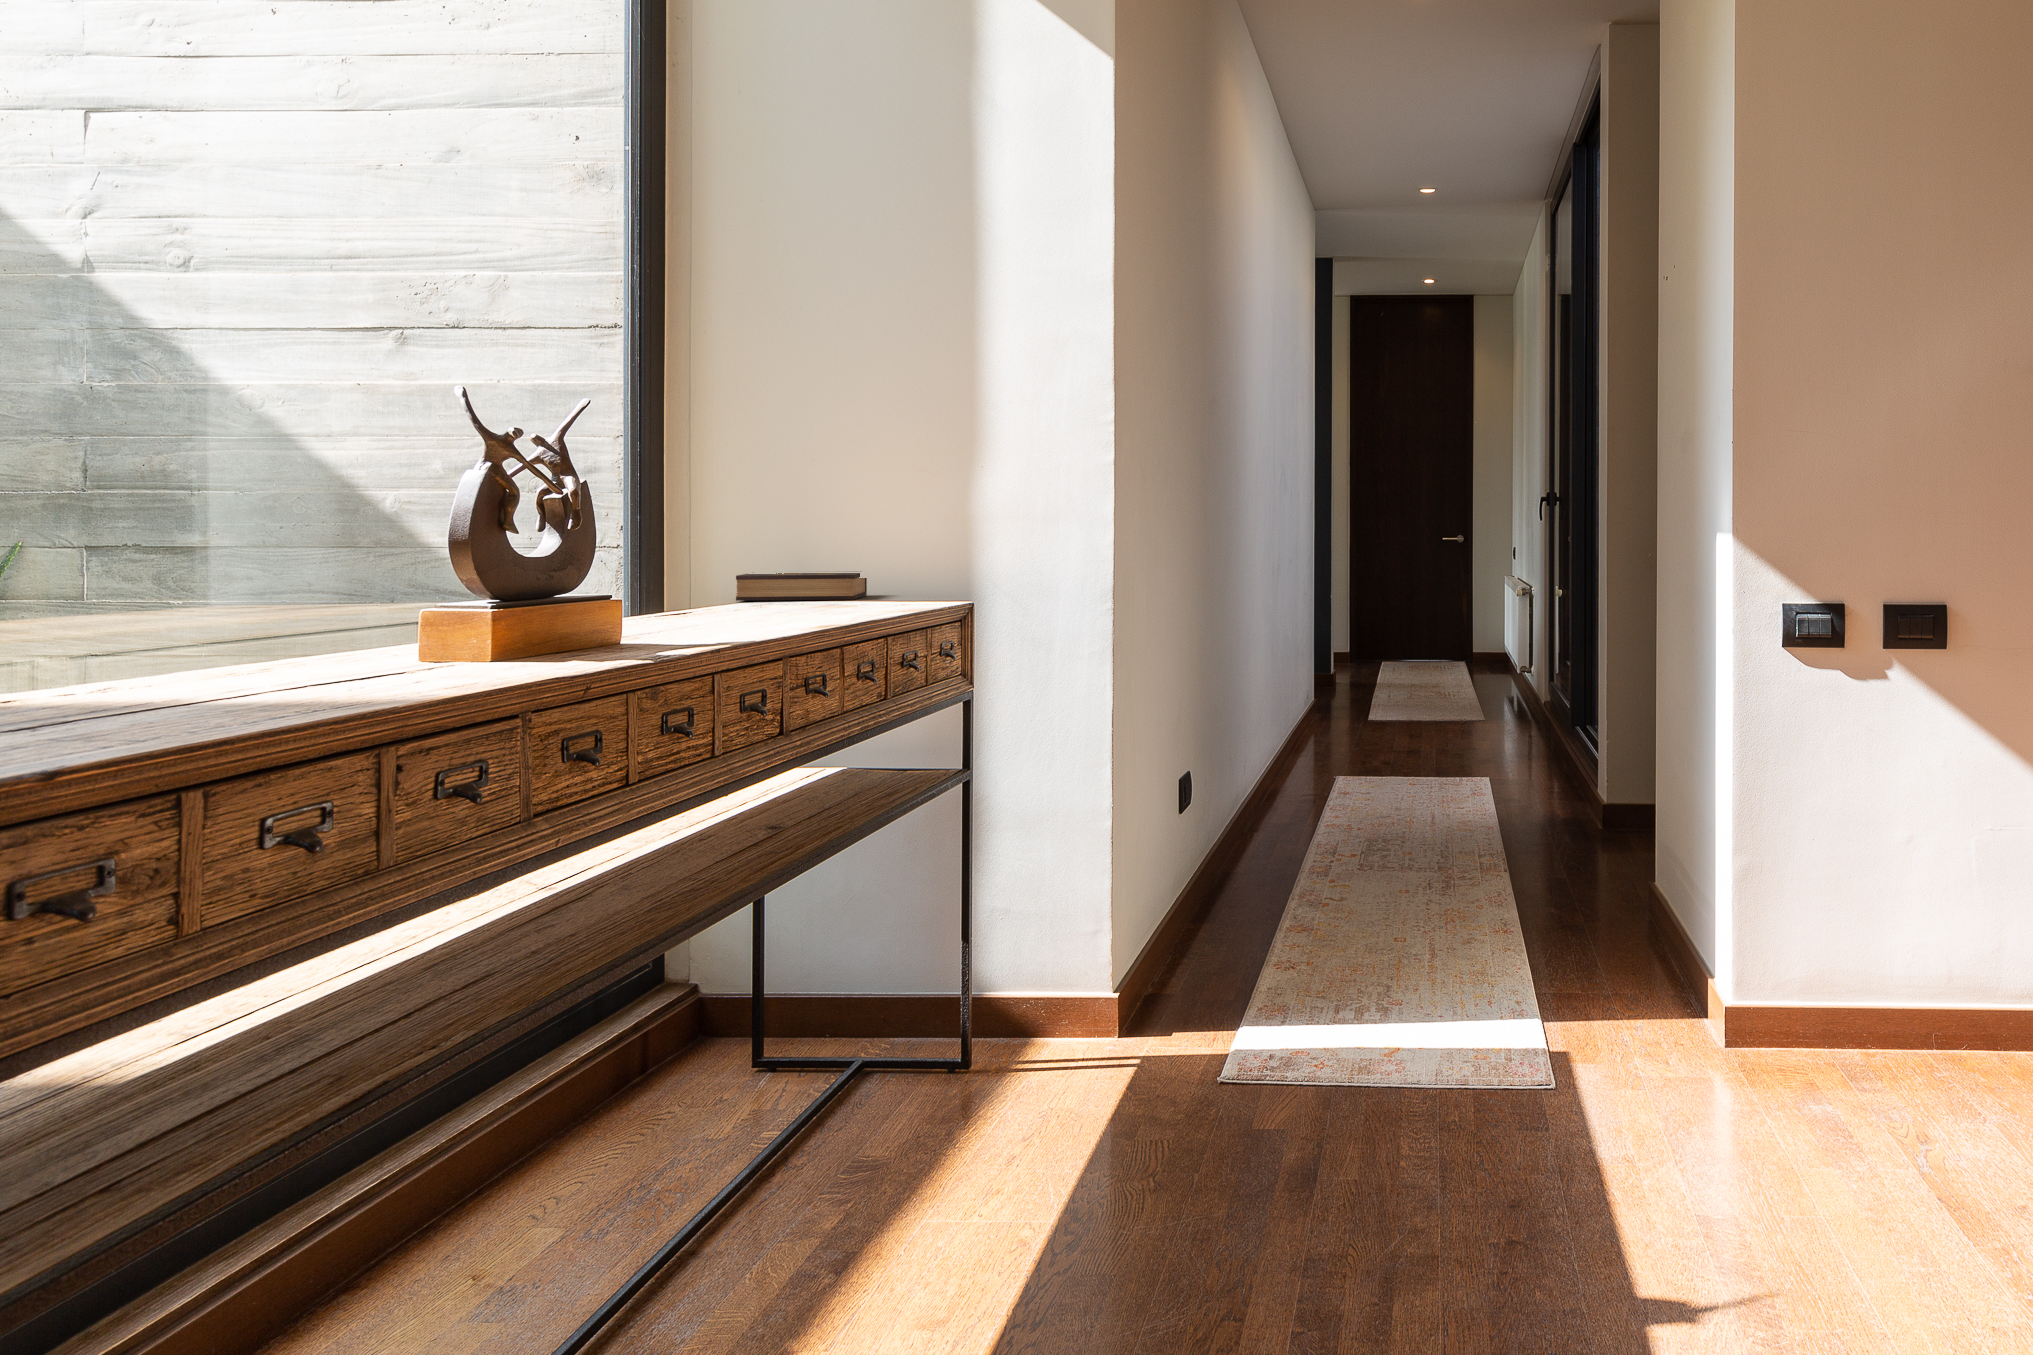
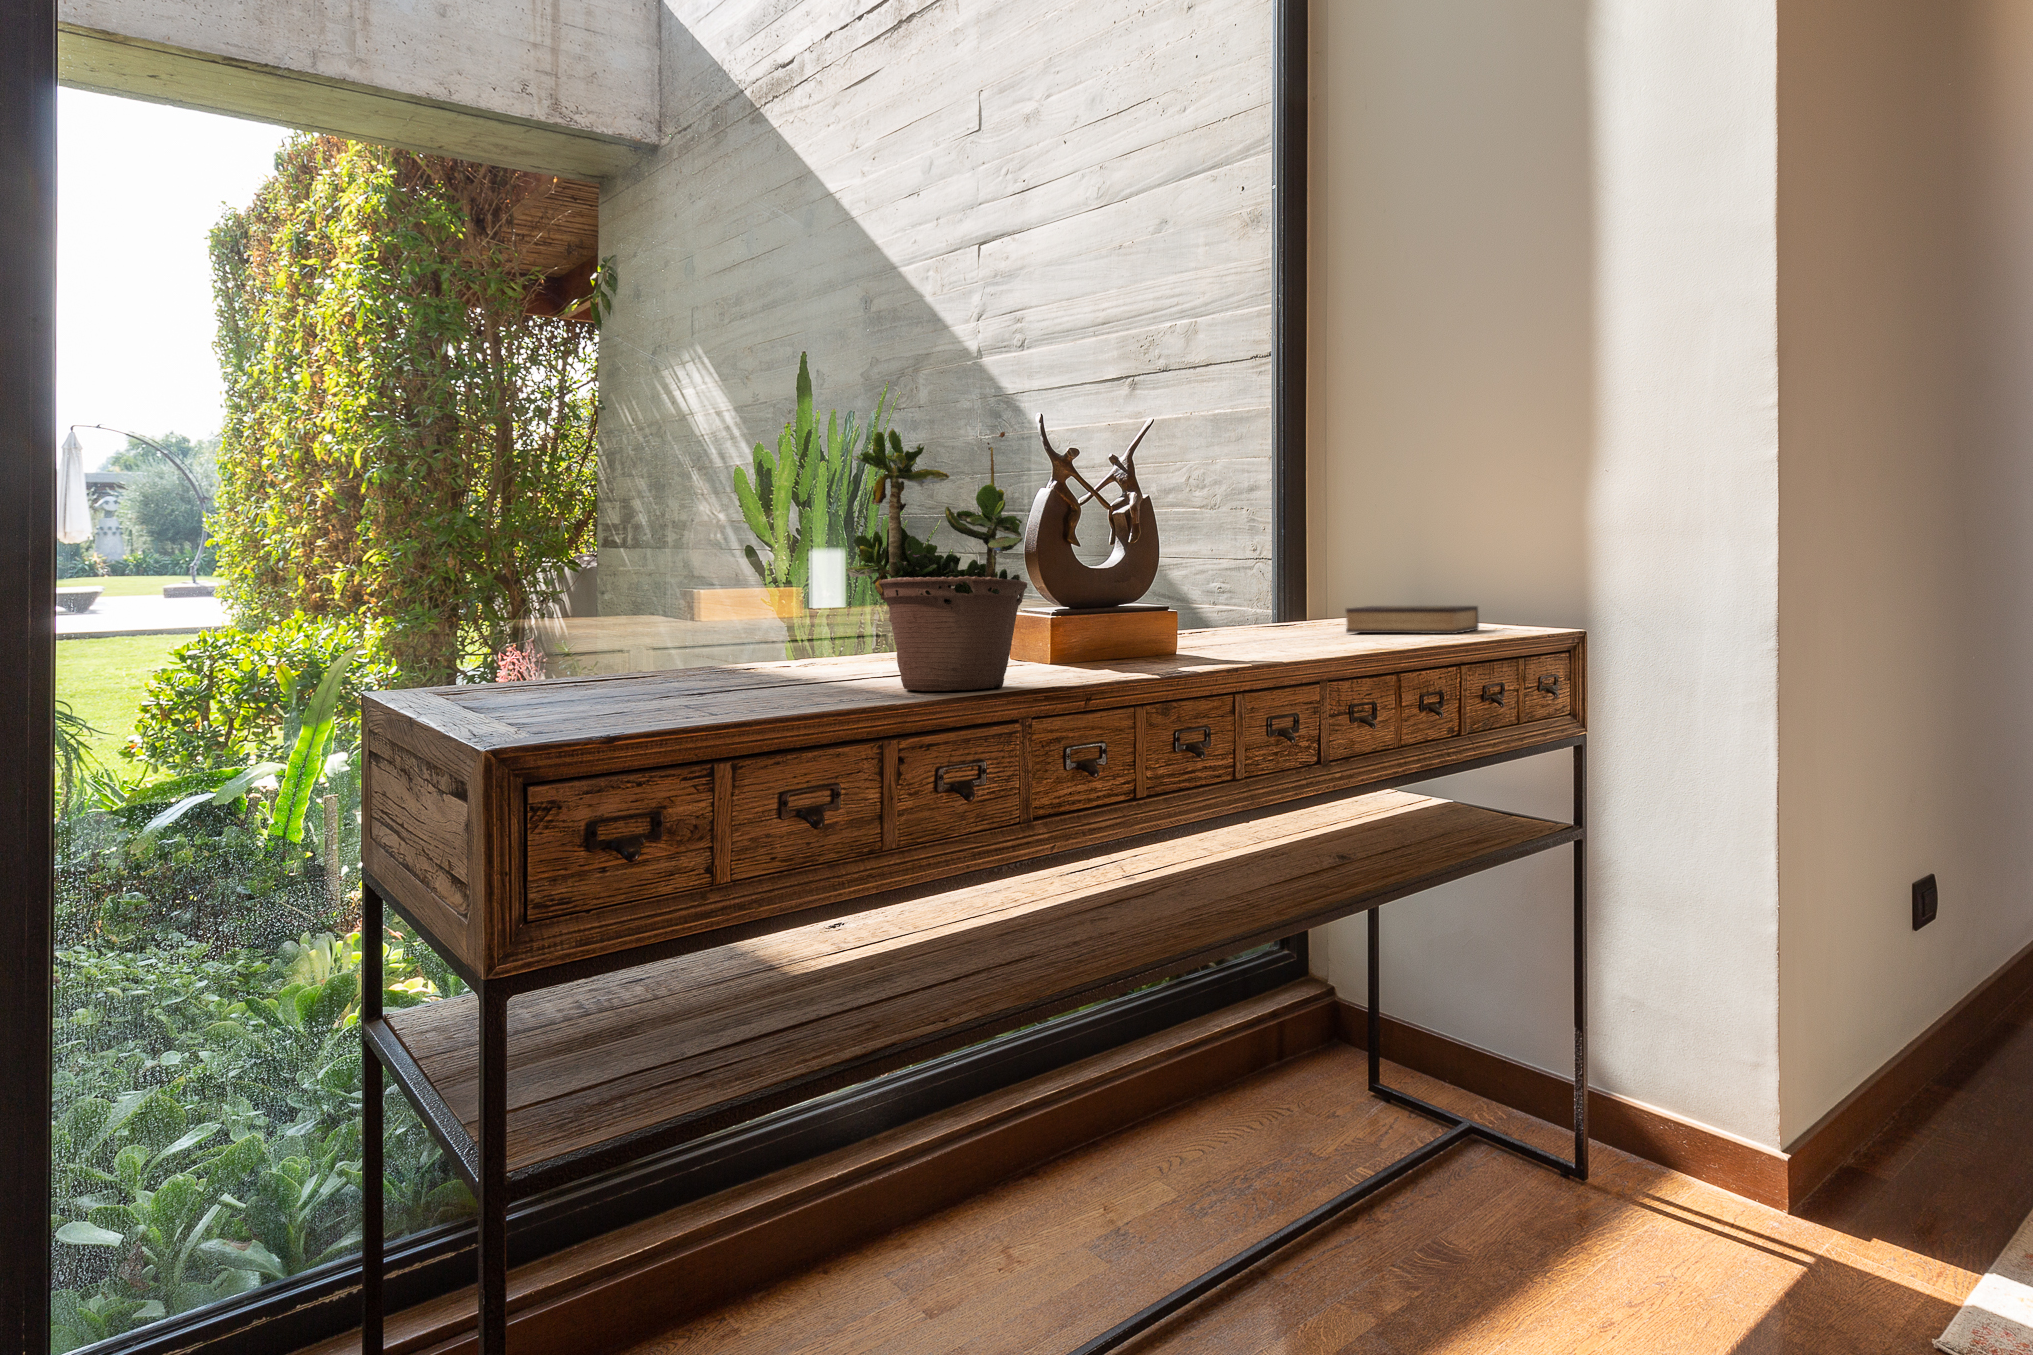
potted plant: none [251,340,519,681] -> present [847,409,1027,691]

